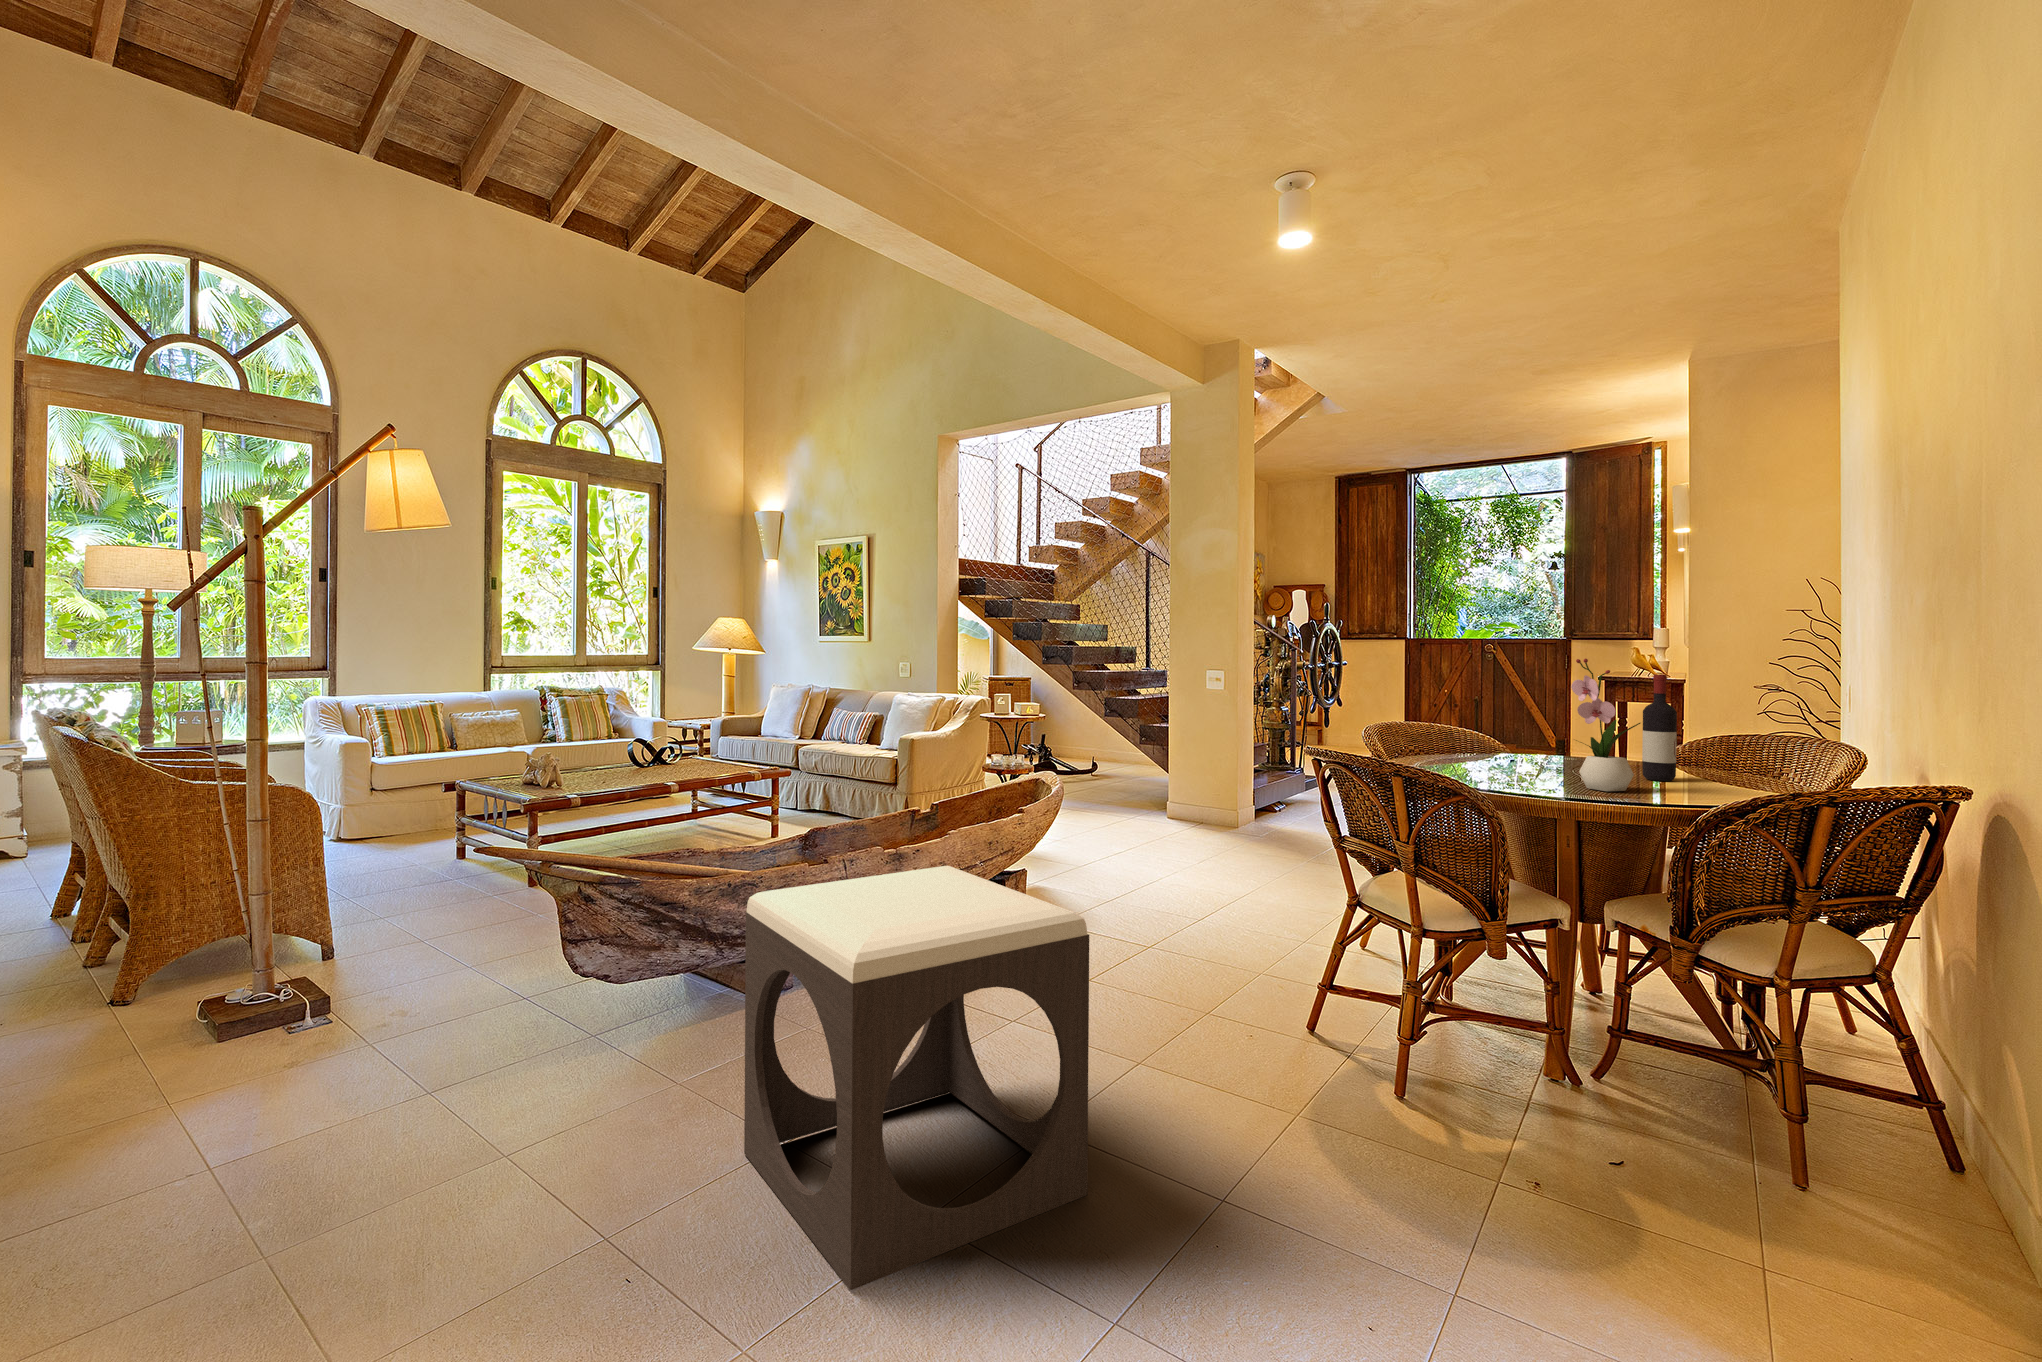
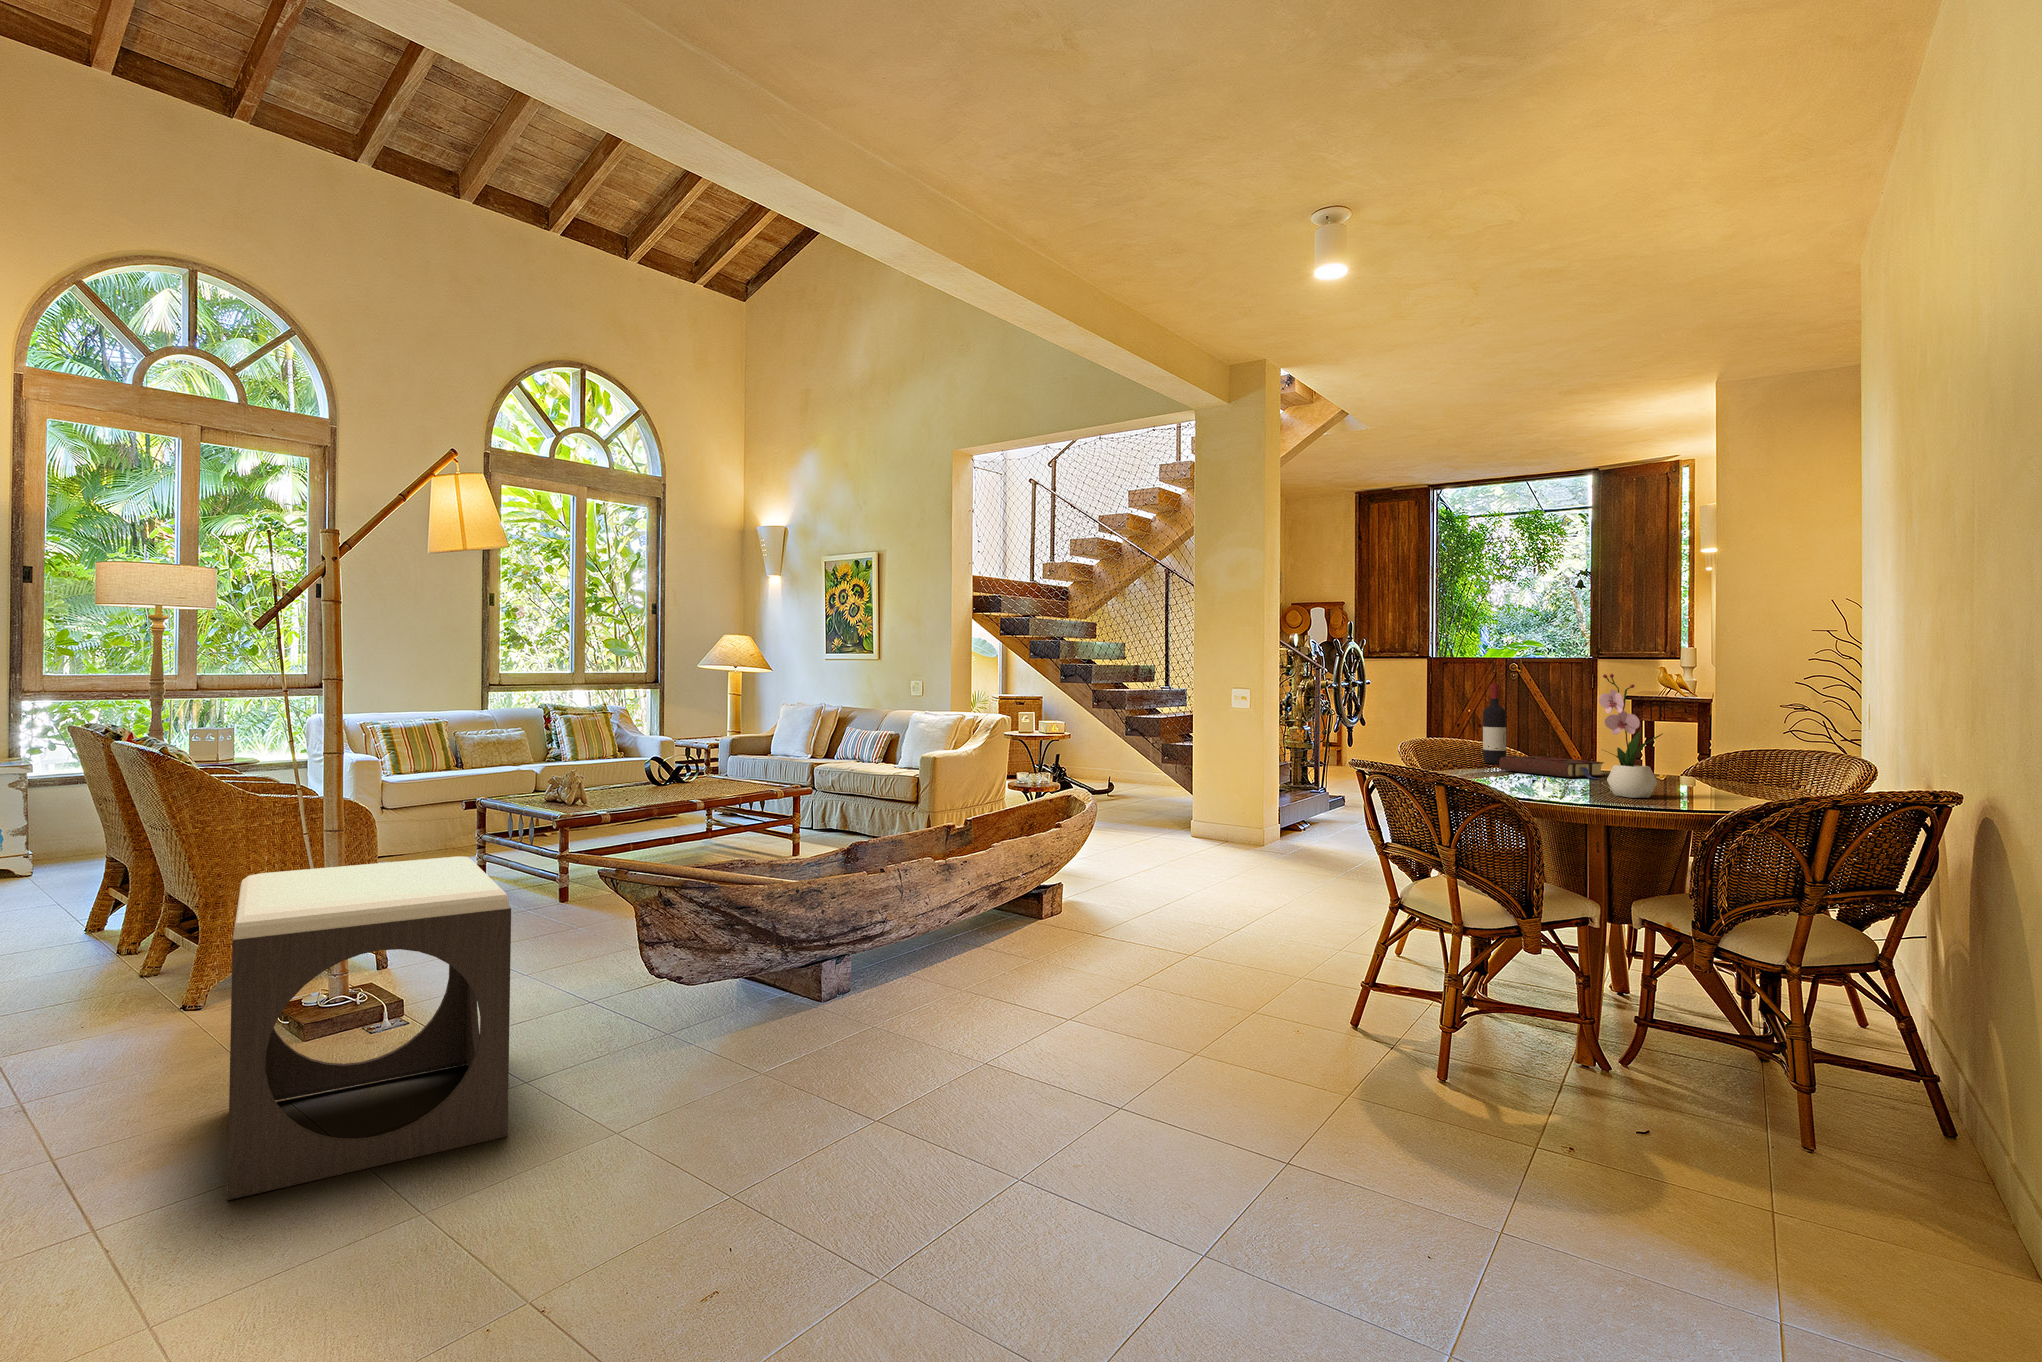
wine bottle: present [1642,674,1677,781] -> present [1483,684,1506,764]
book: none [1466,742,1576,768] -> present [1499,756,1604,779]
footstool: present [744,866,1089,1290] -> present [227,856,511,1200]

